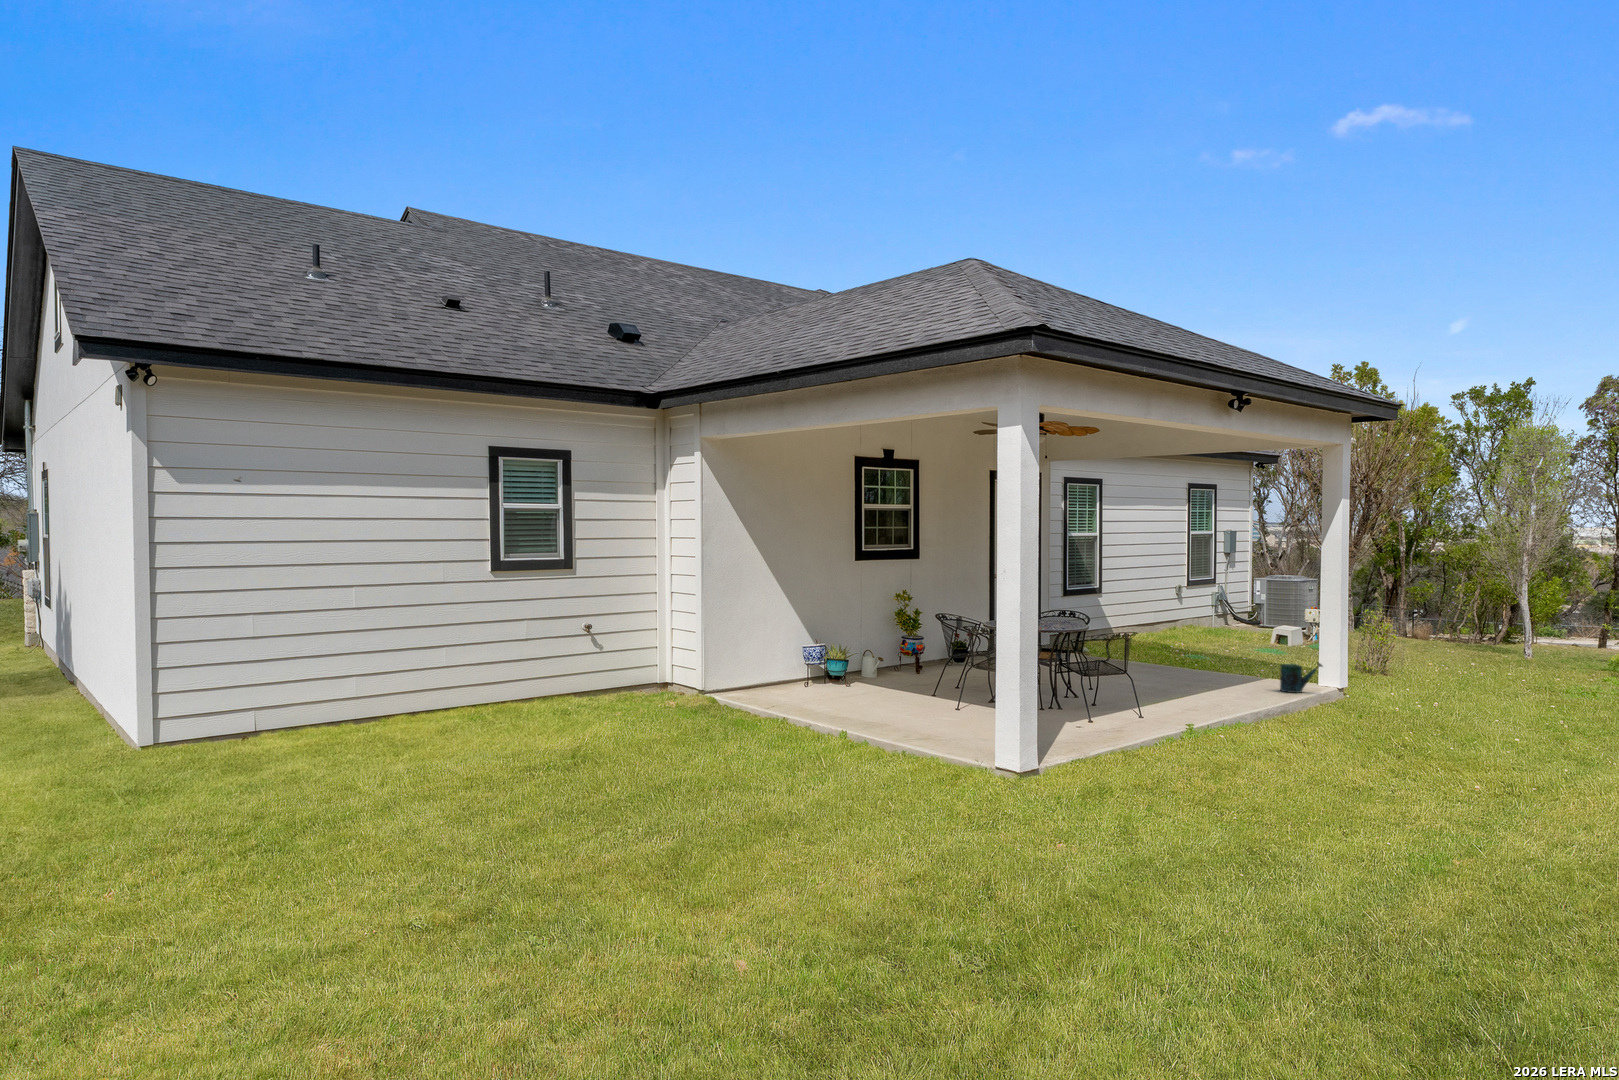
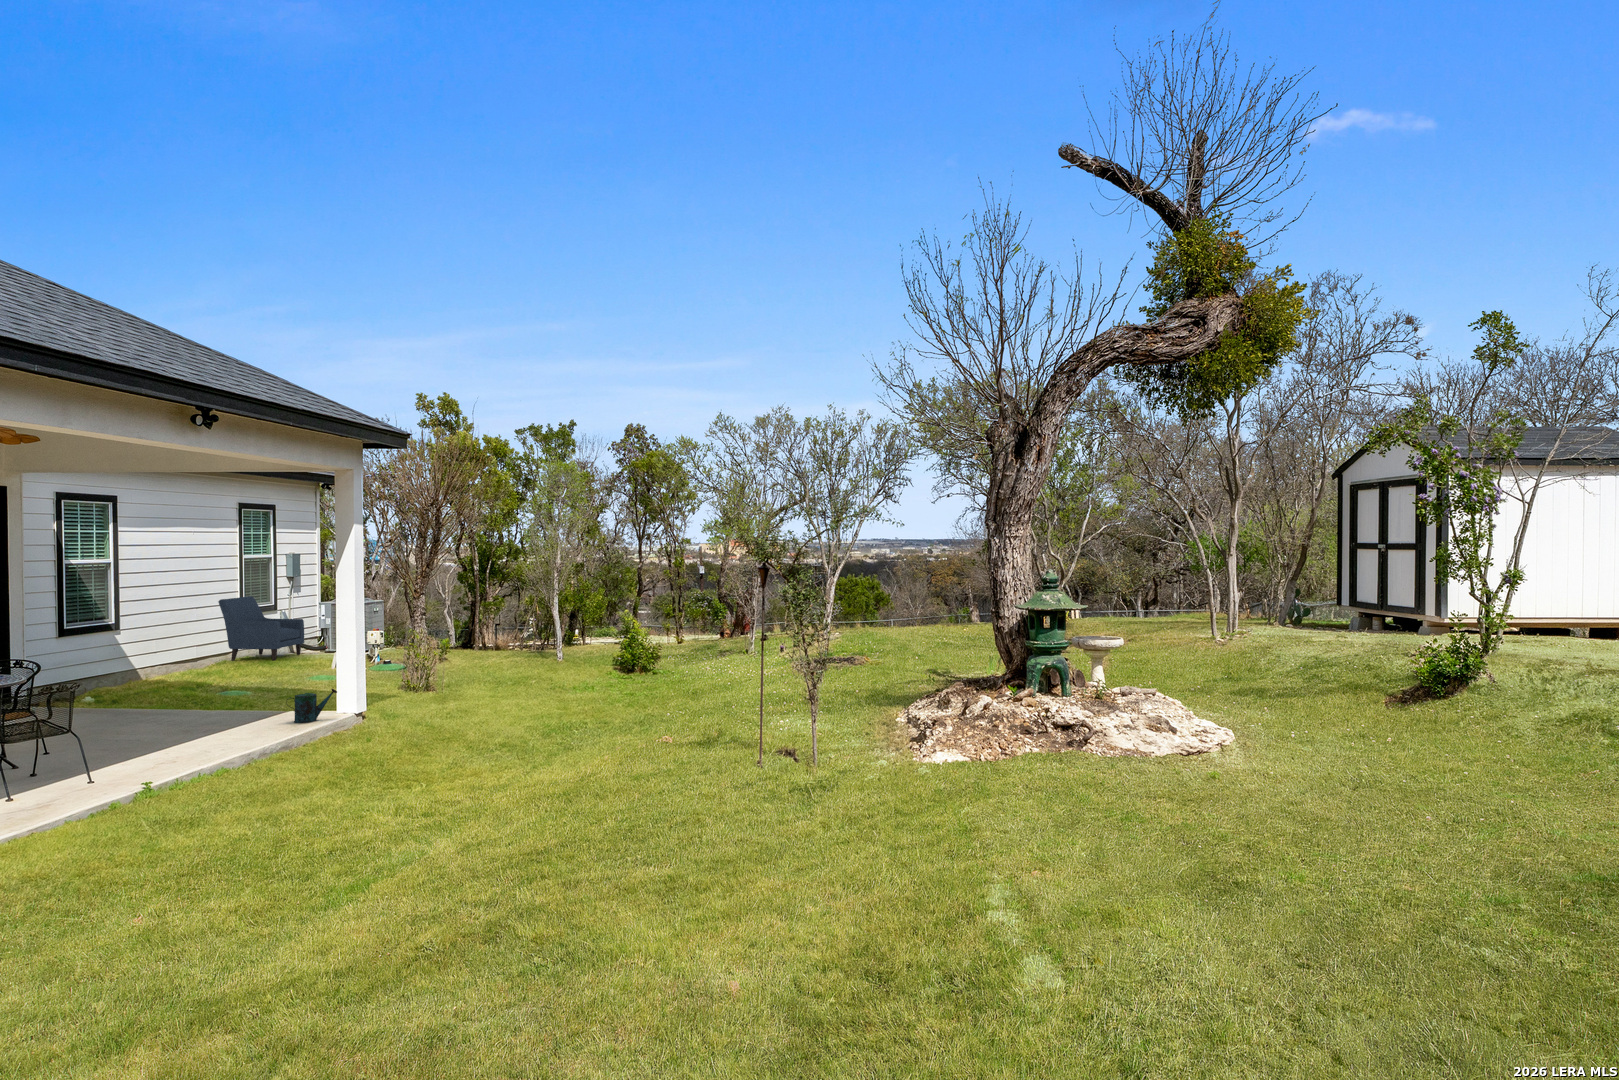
chair: none [1171,570,1245,631] -> present [218,596,304,661]

